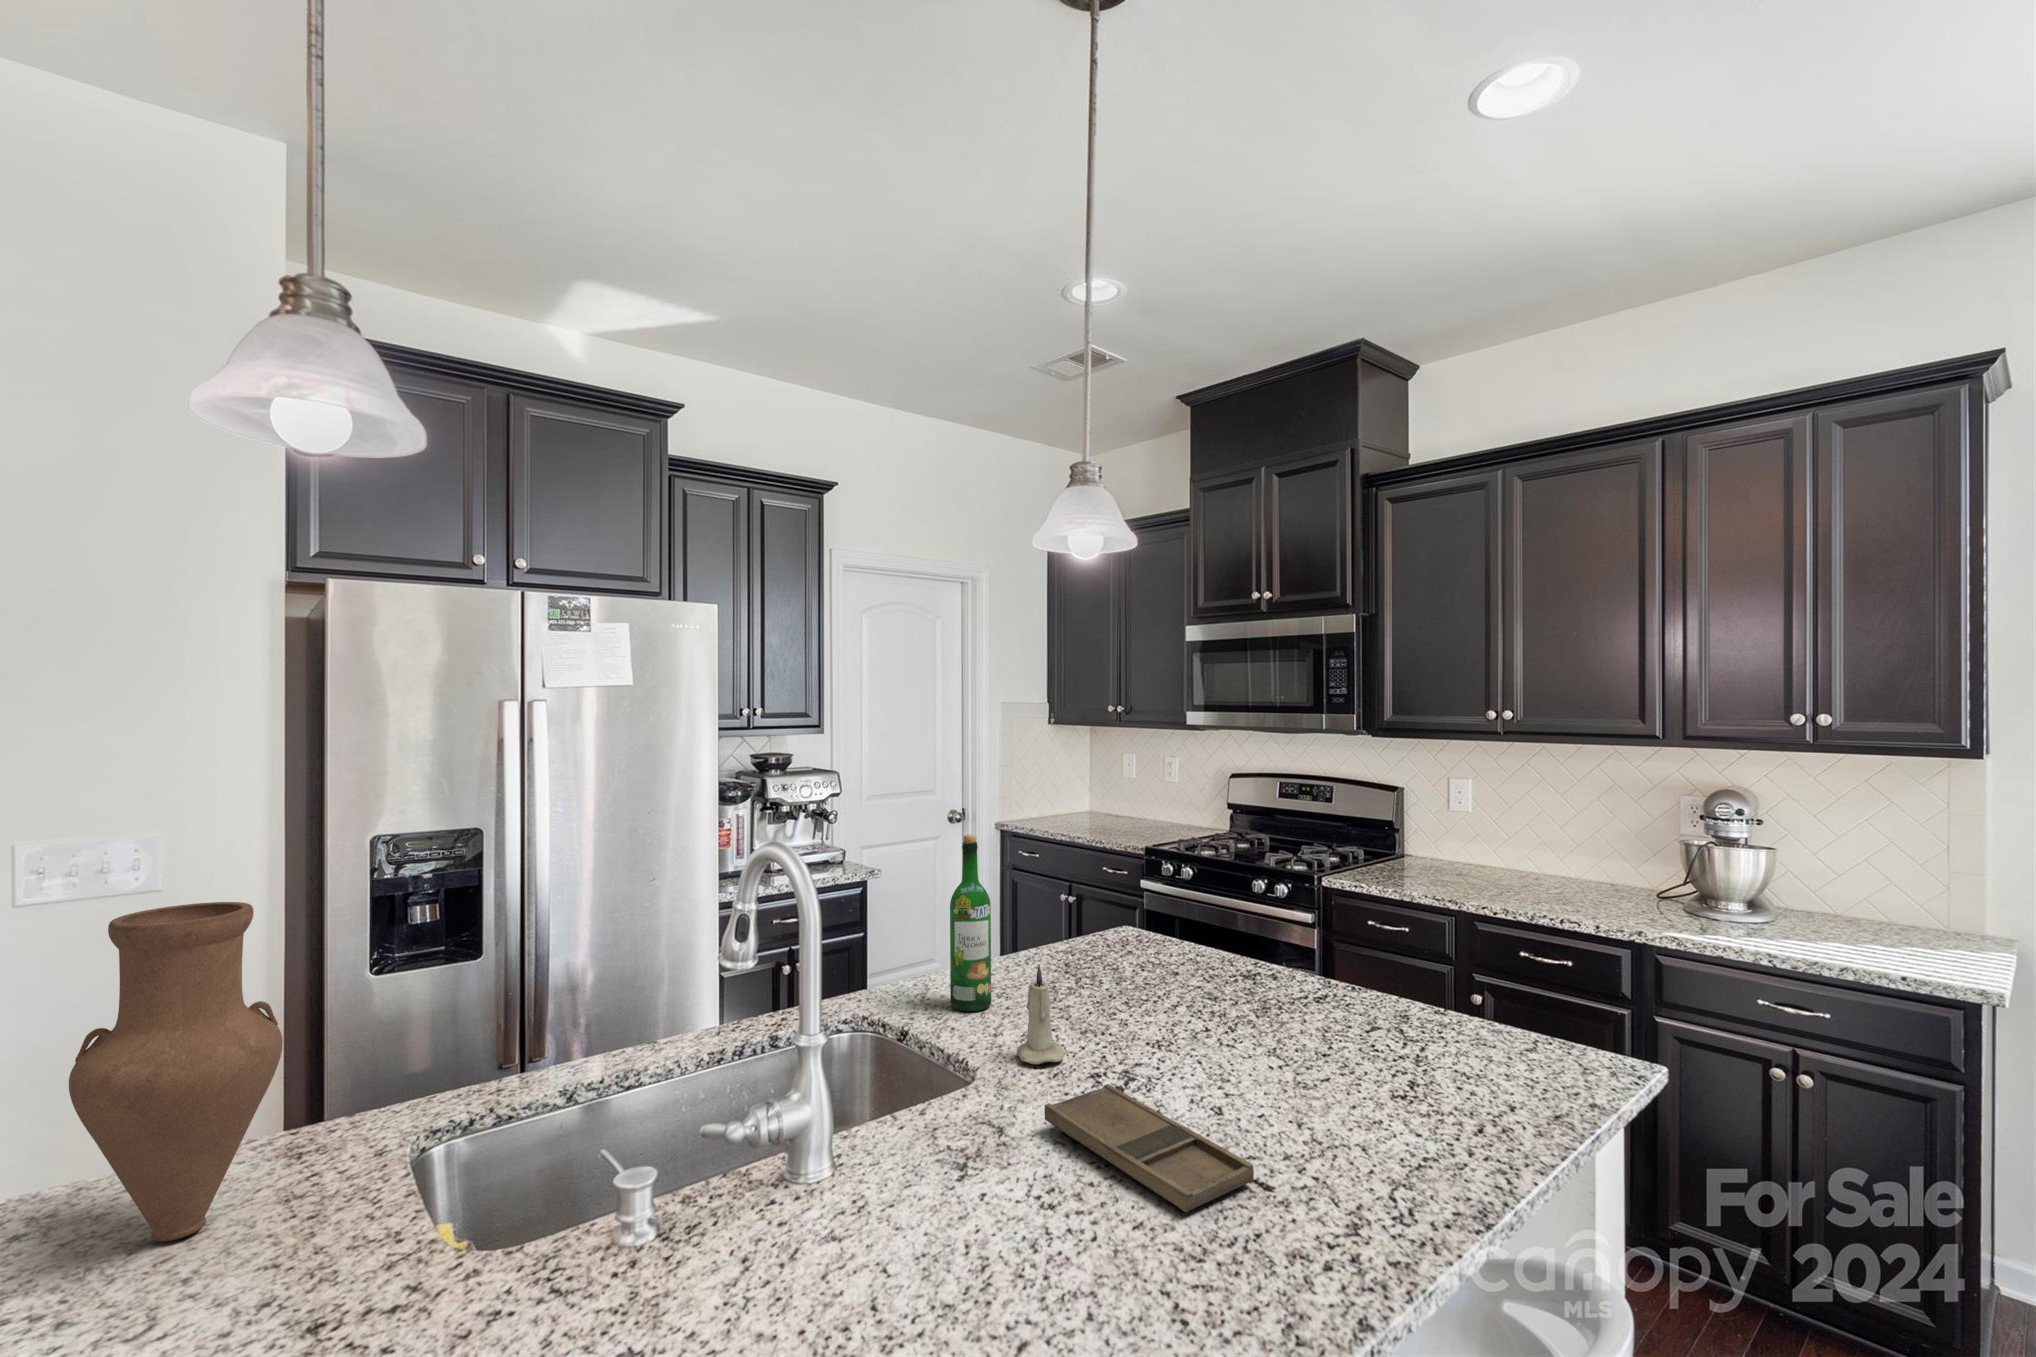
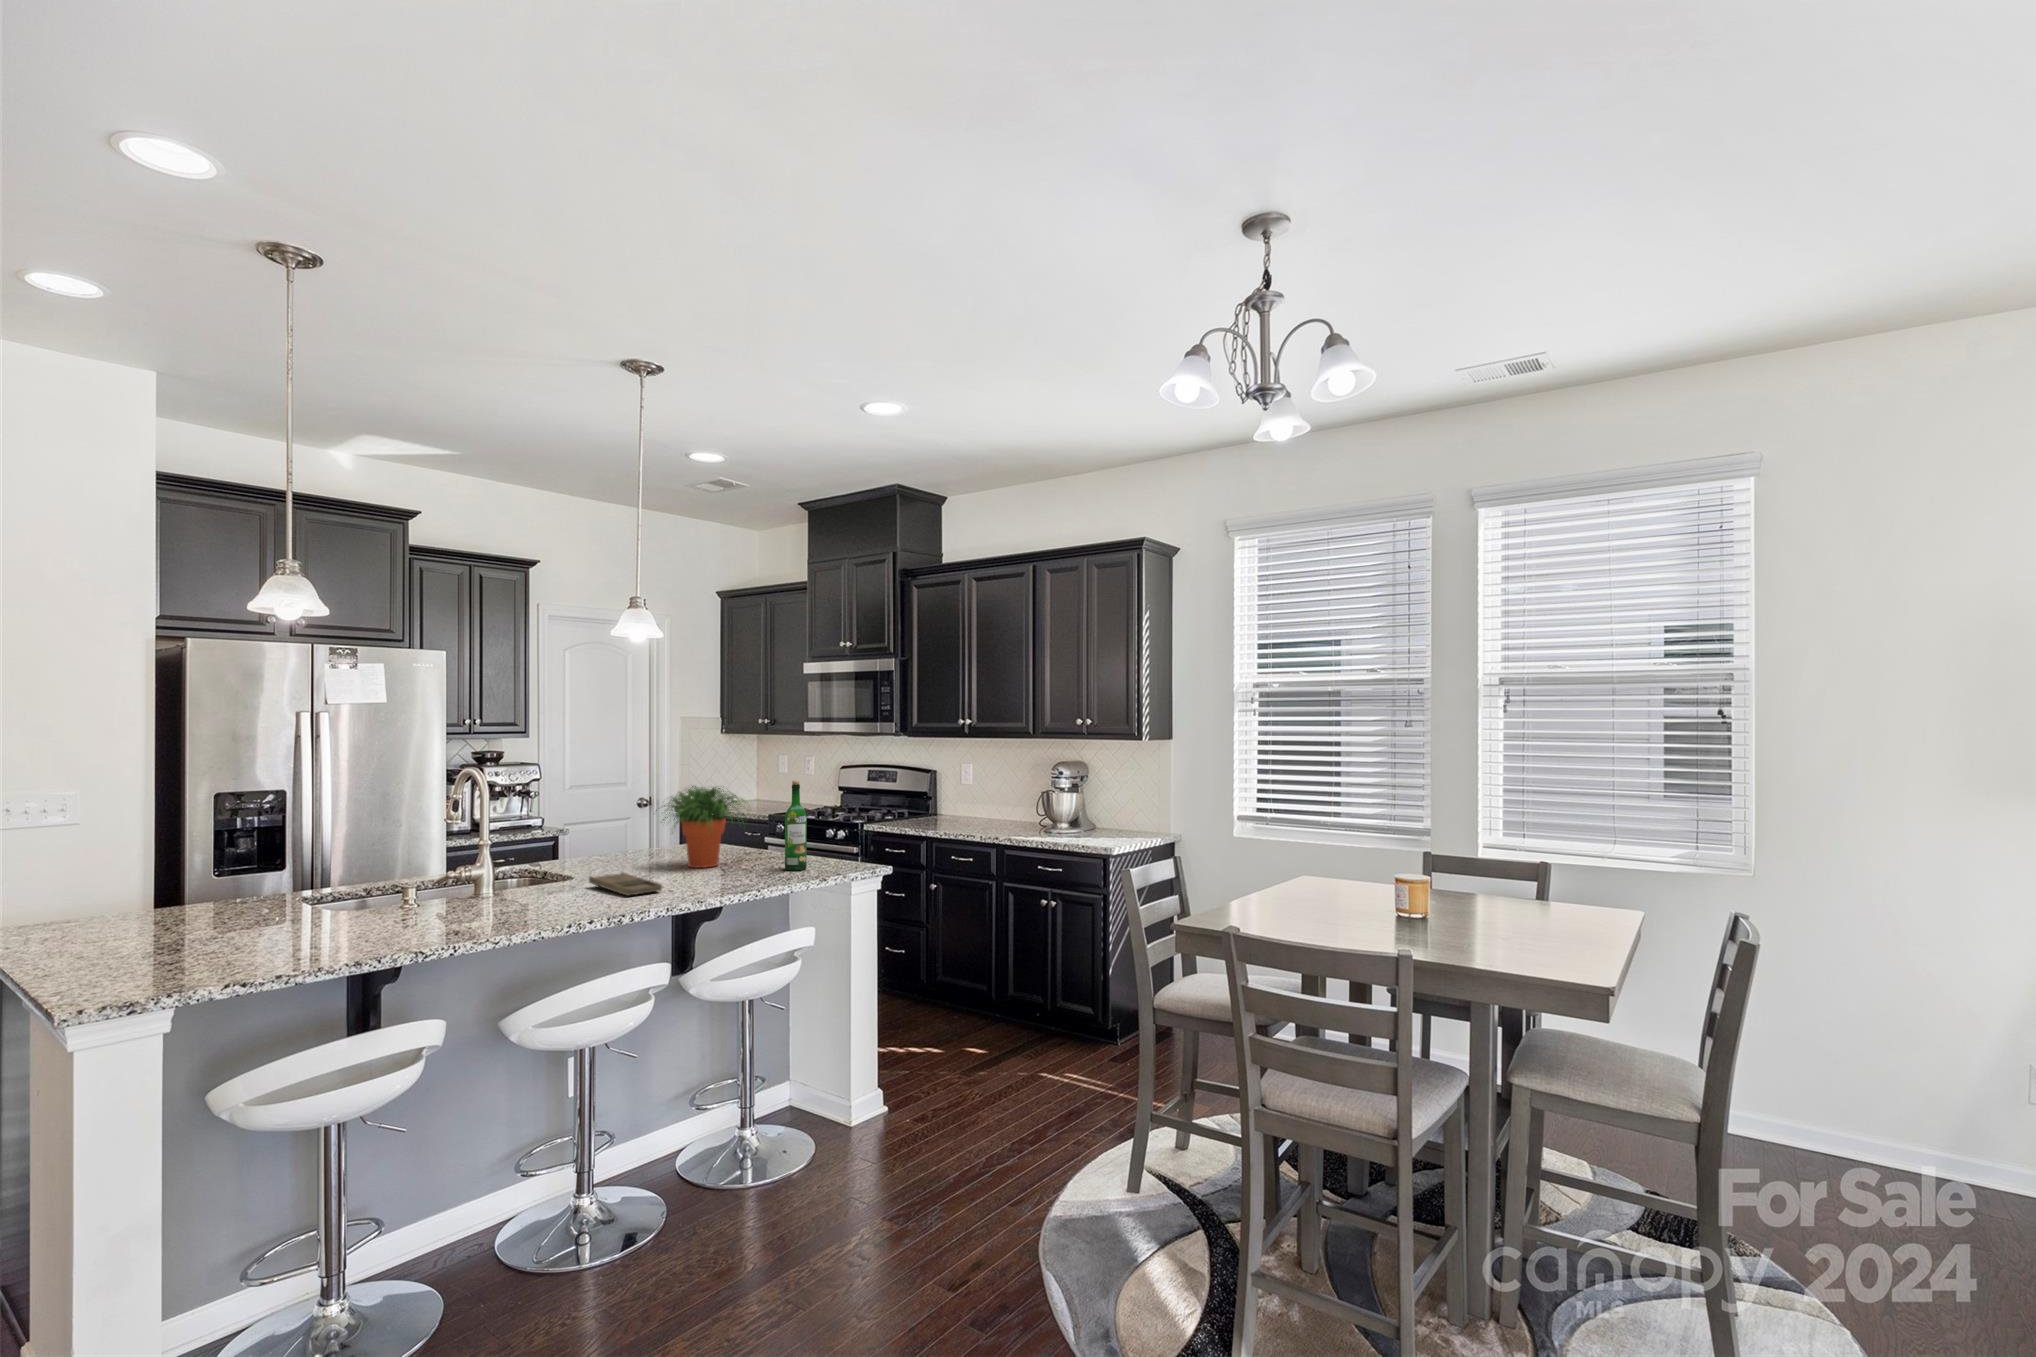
wine bottle: present [950,834,991,1011] -> present [785,780,807,870]
potted plant: none [1123,855,1327,1039] -> present [656,786,746,868]
vase: present [69,902,283,1241] -> none [169,790,249,916]
candle: present [1017,965,1066,1064] -> none [593,832,616,875]

